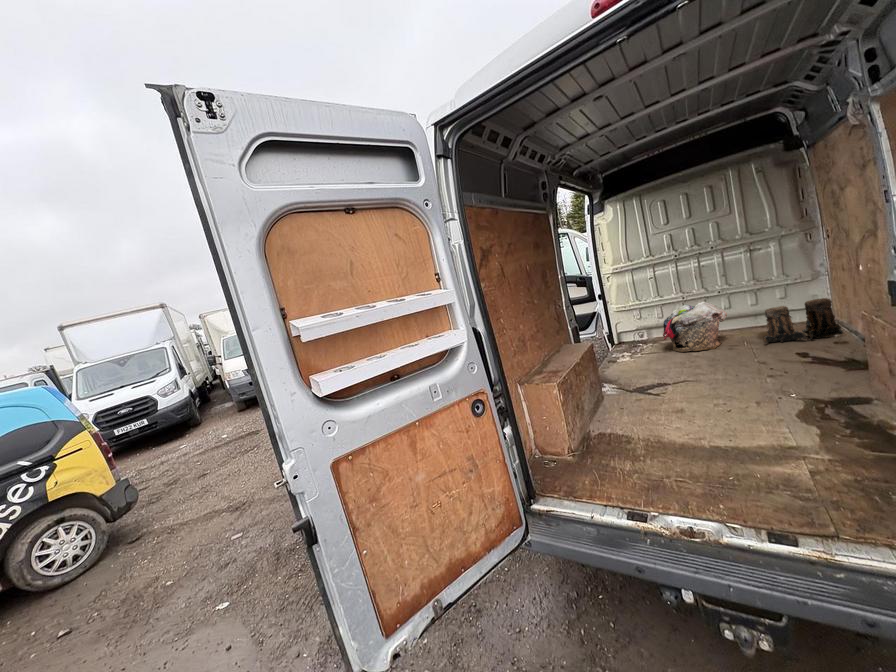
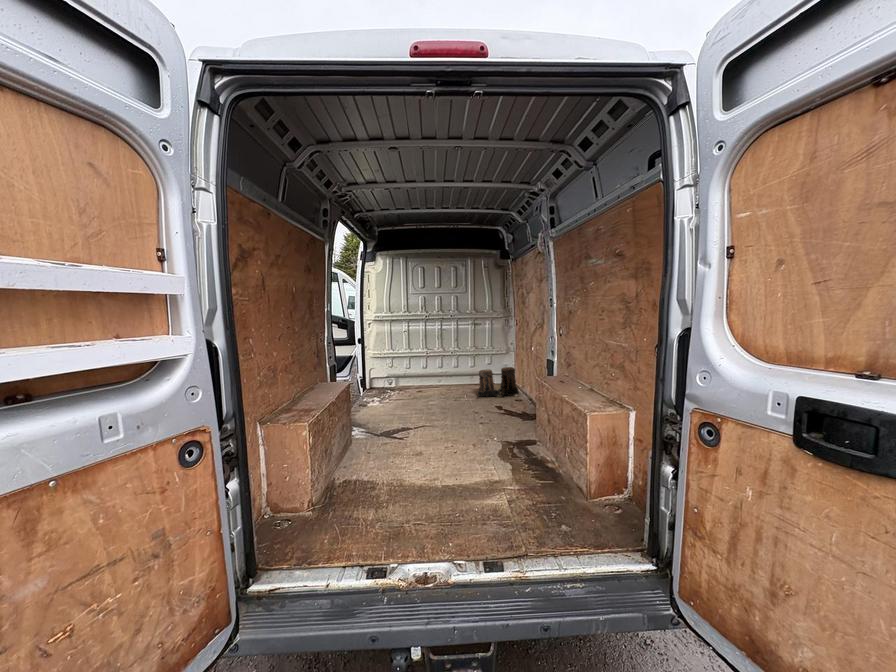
laundry basket: present [663,302,727,352] -> none [409,358,456,400]

